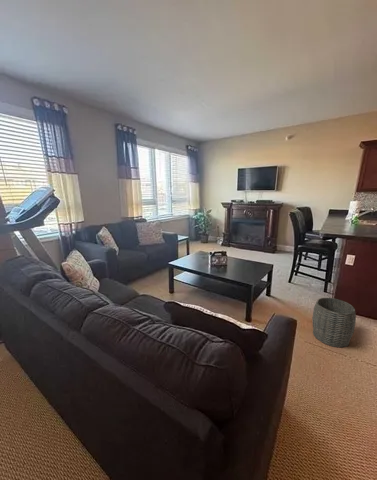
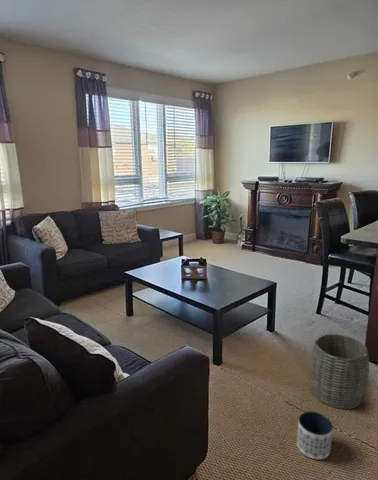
planter: none [324,352,353,385] -> present [297,411,333,459]

